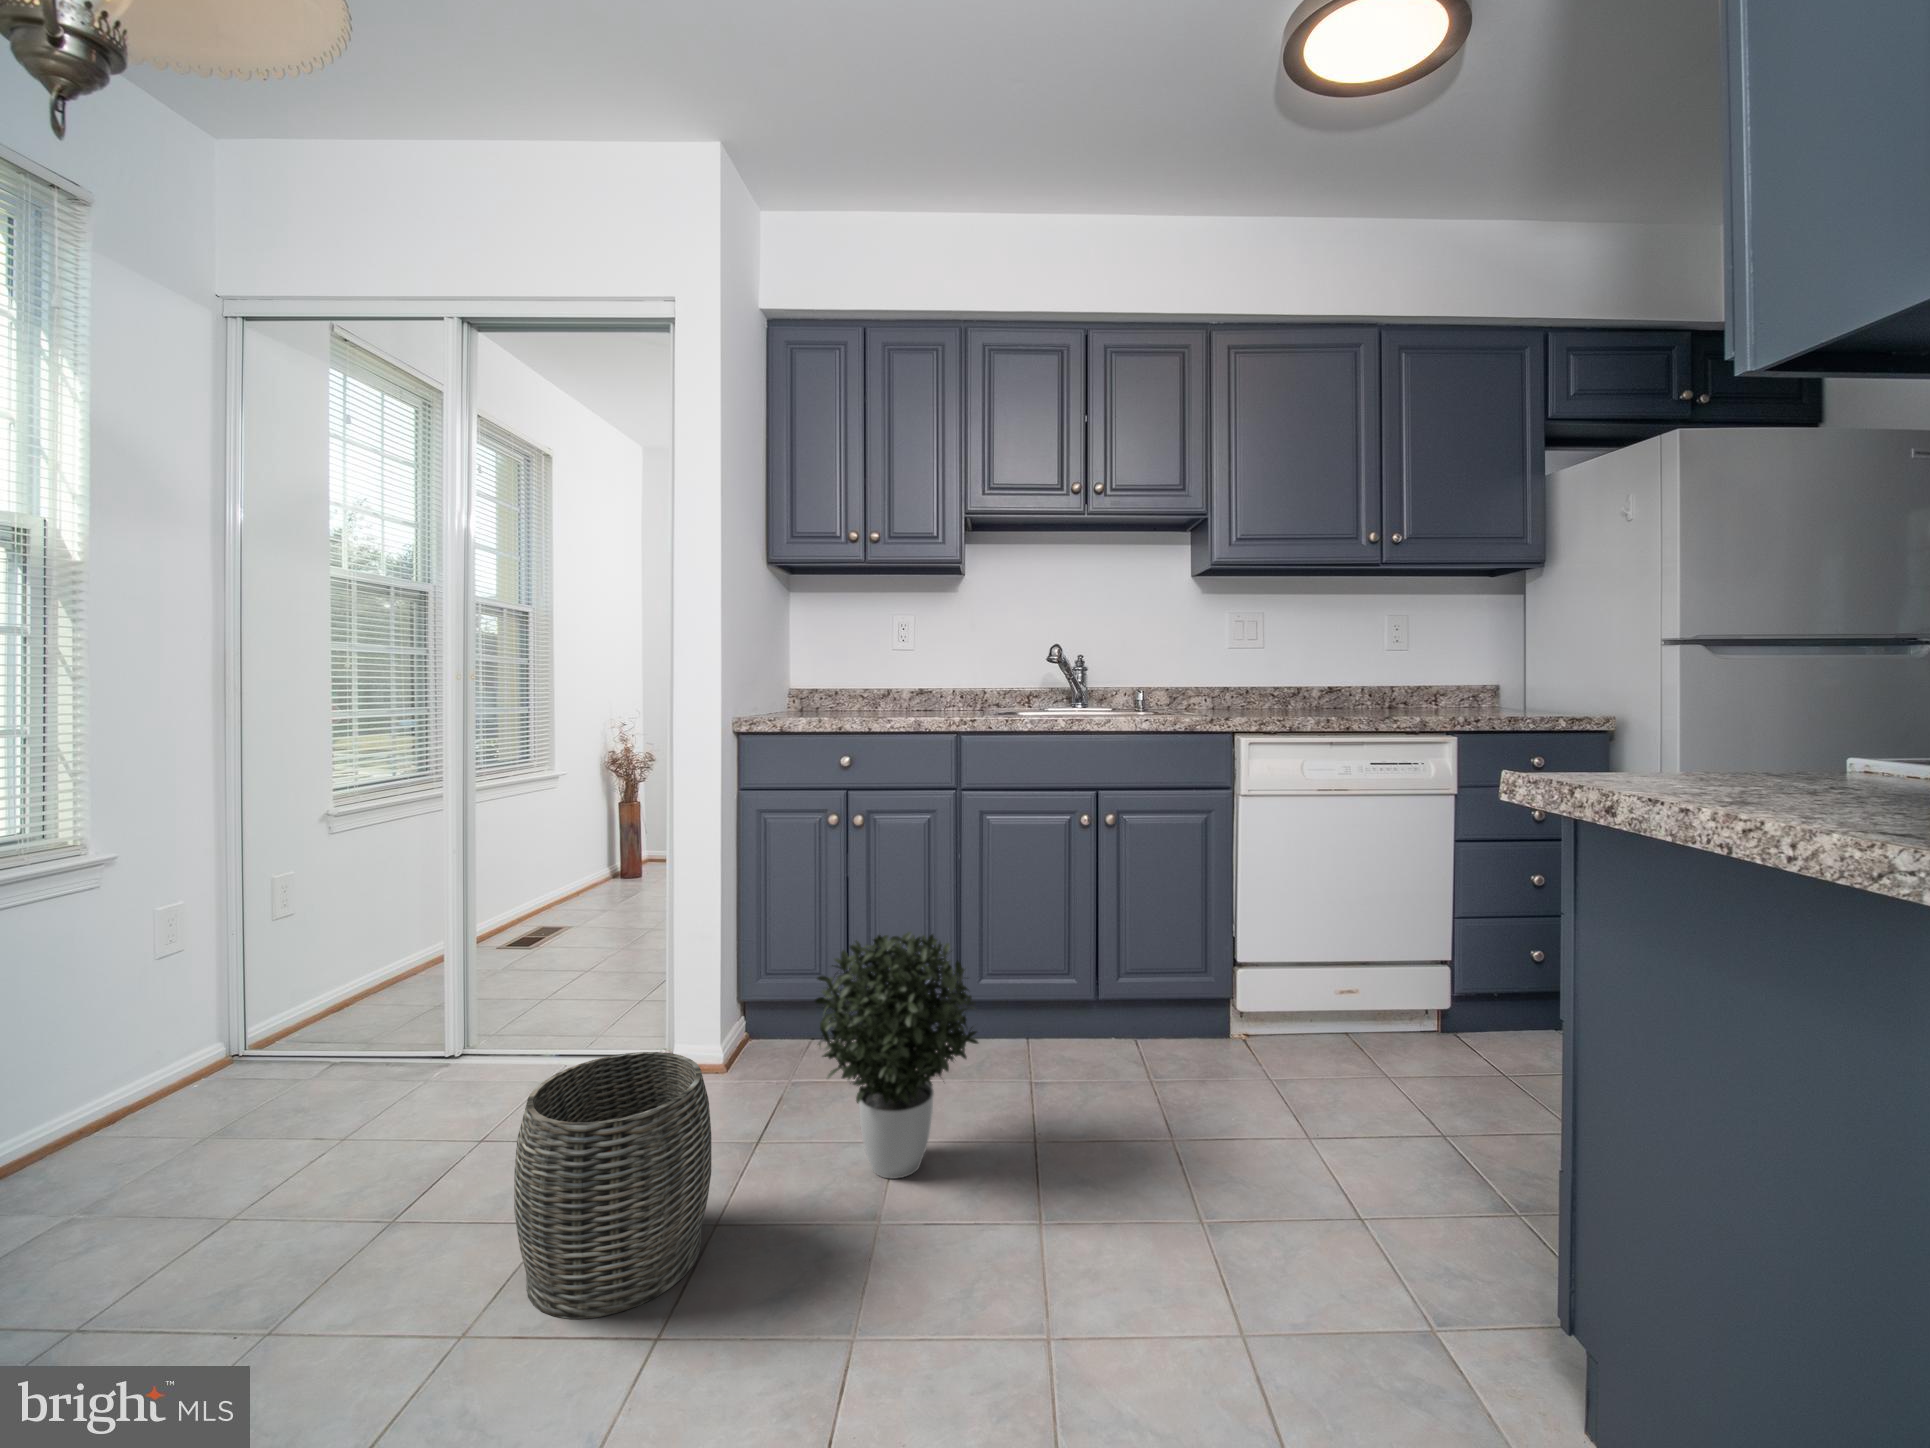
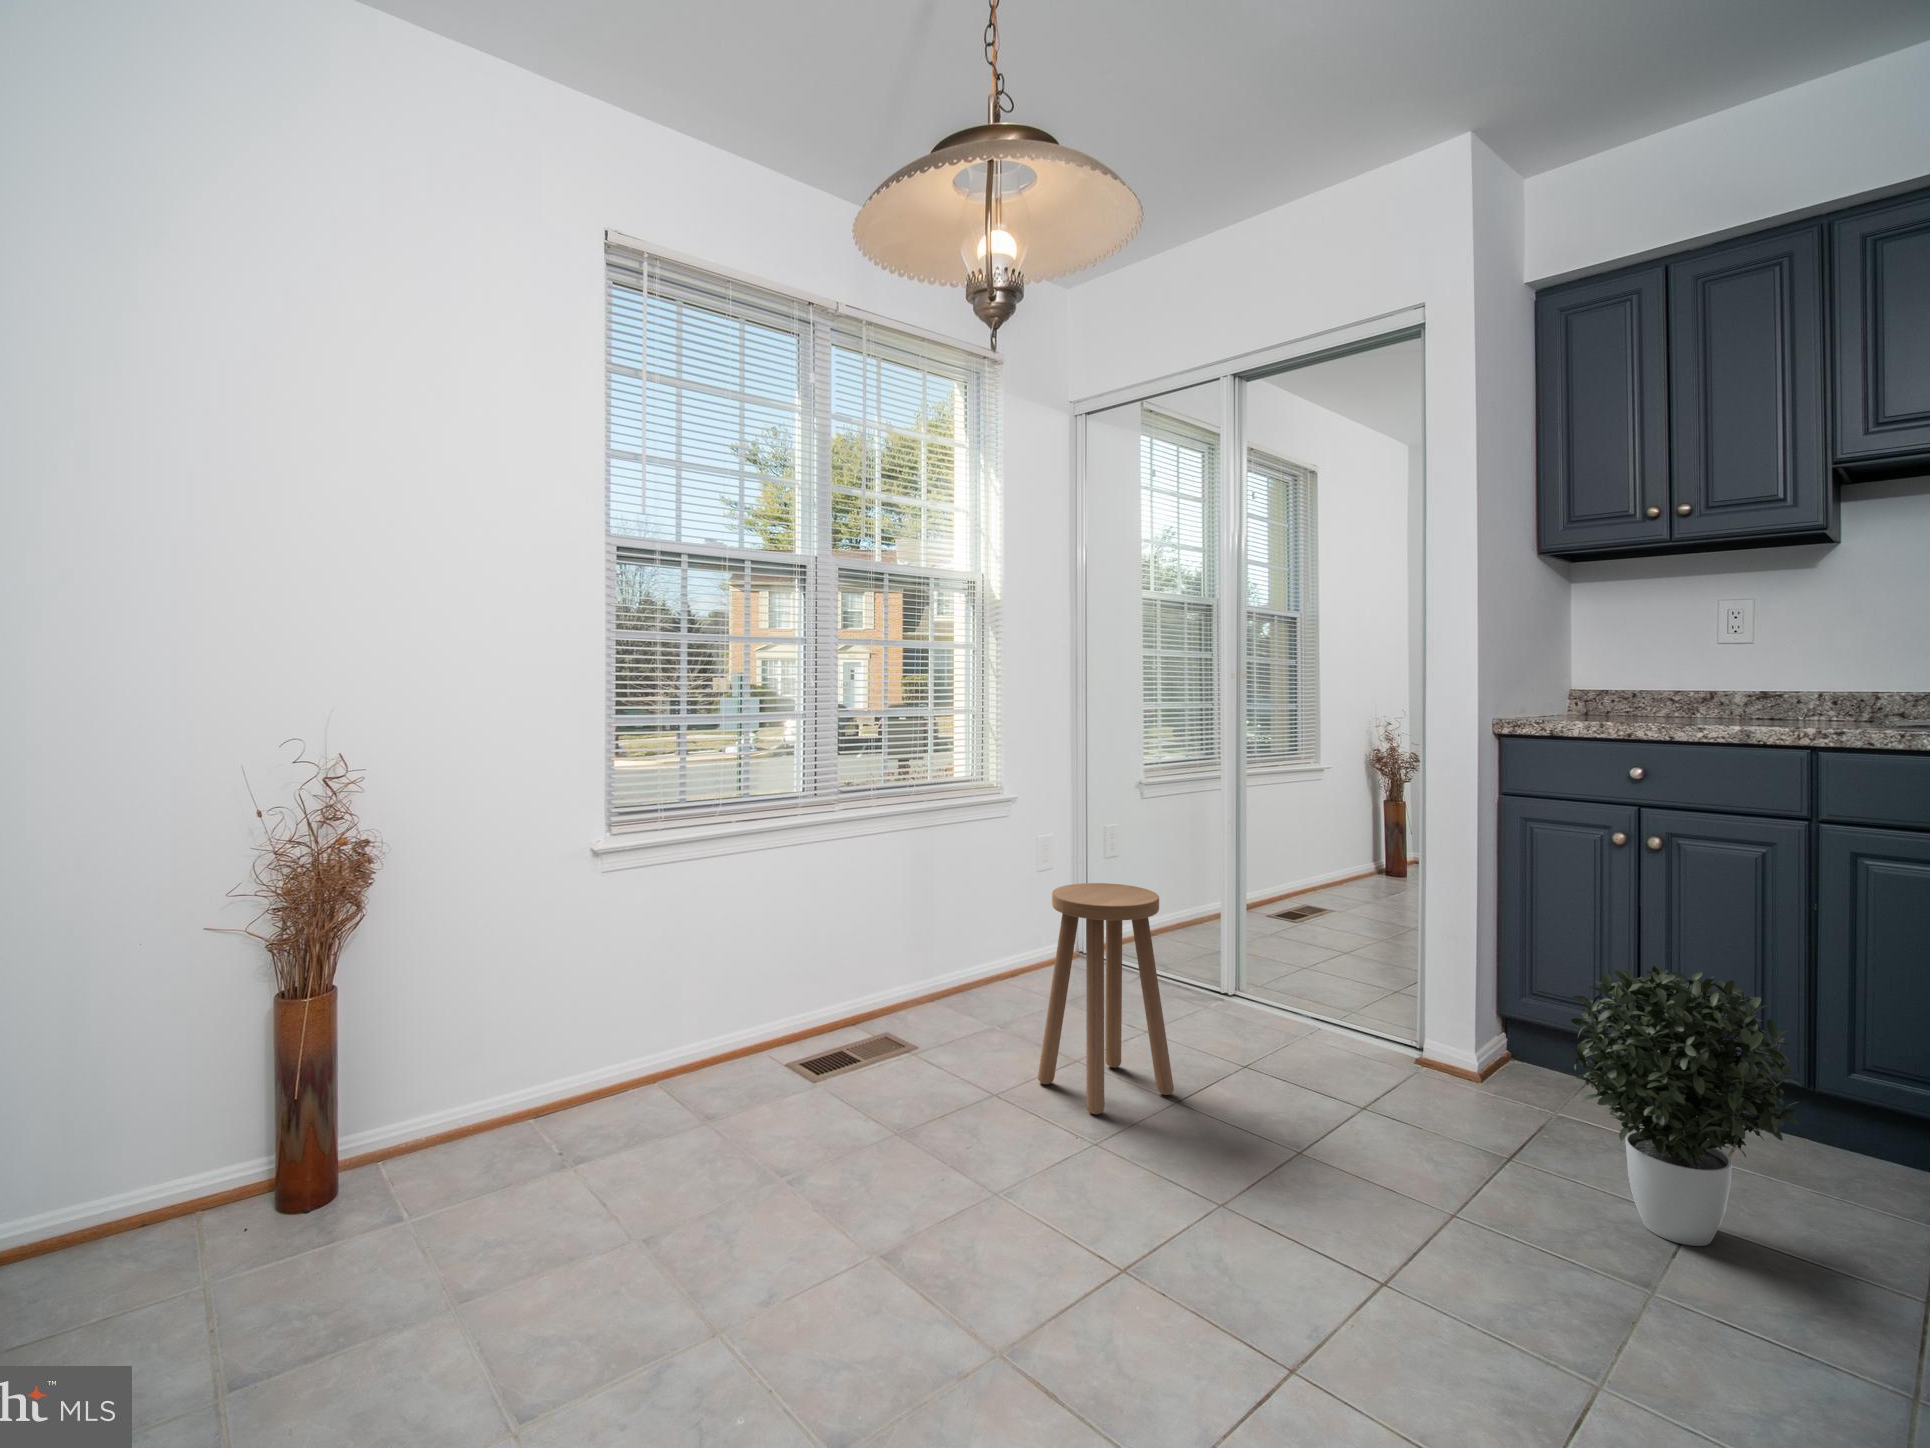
stool: none [102,965,362,1329] -> present [1038,883,1174,1114]
woven basket: present [514,1052,711,1319] -> none [1278,1011,1448,1225]

